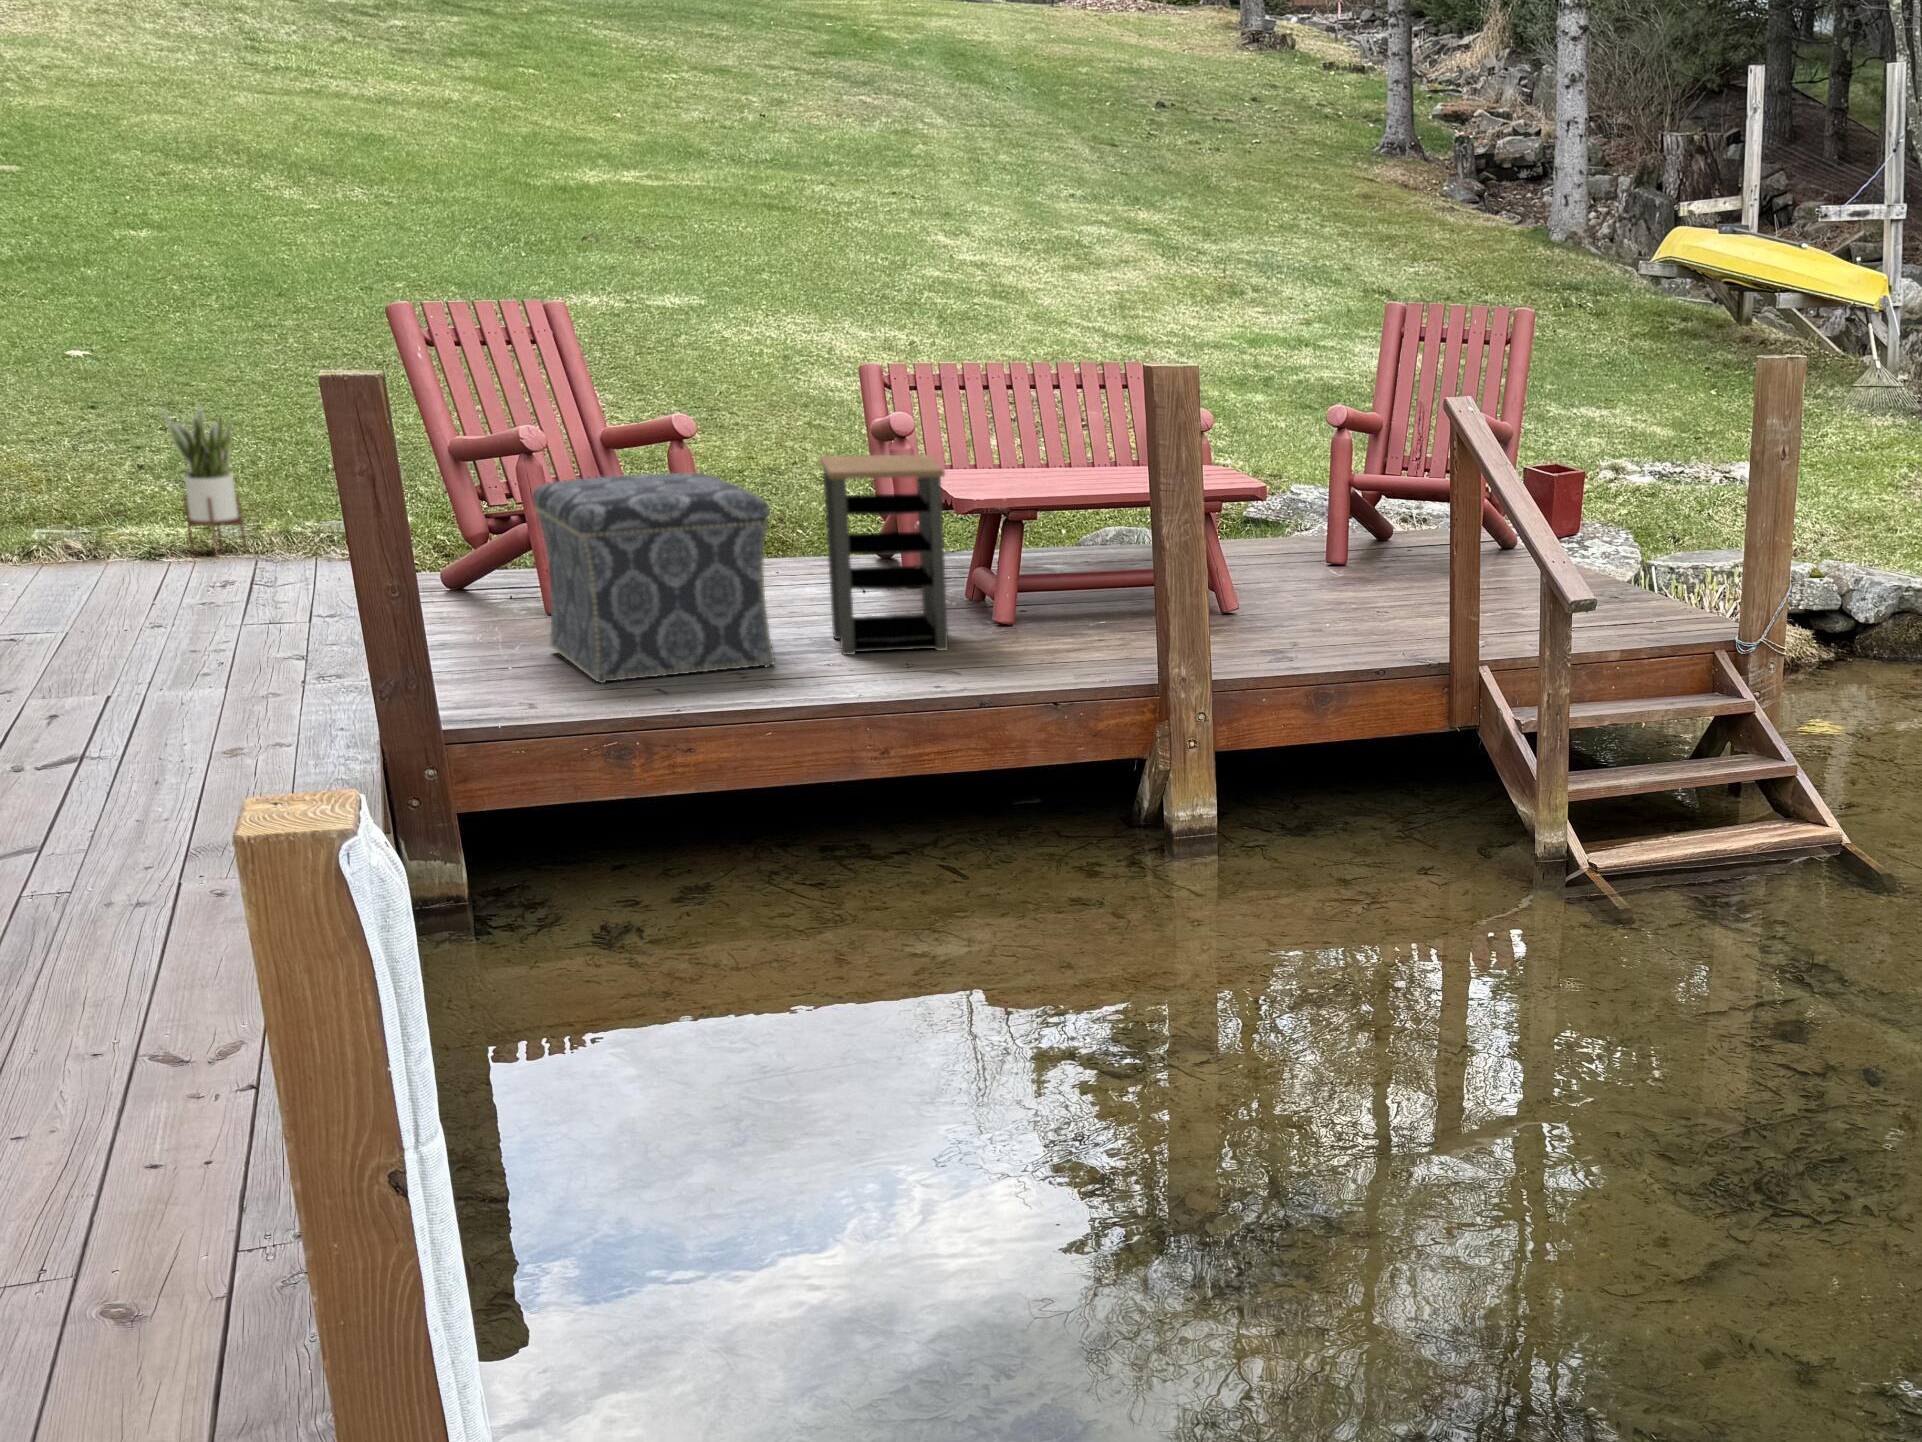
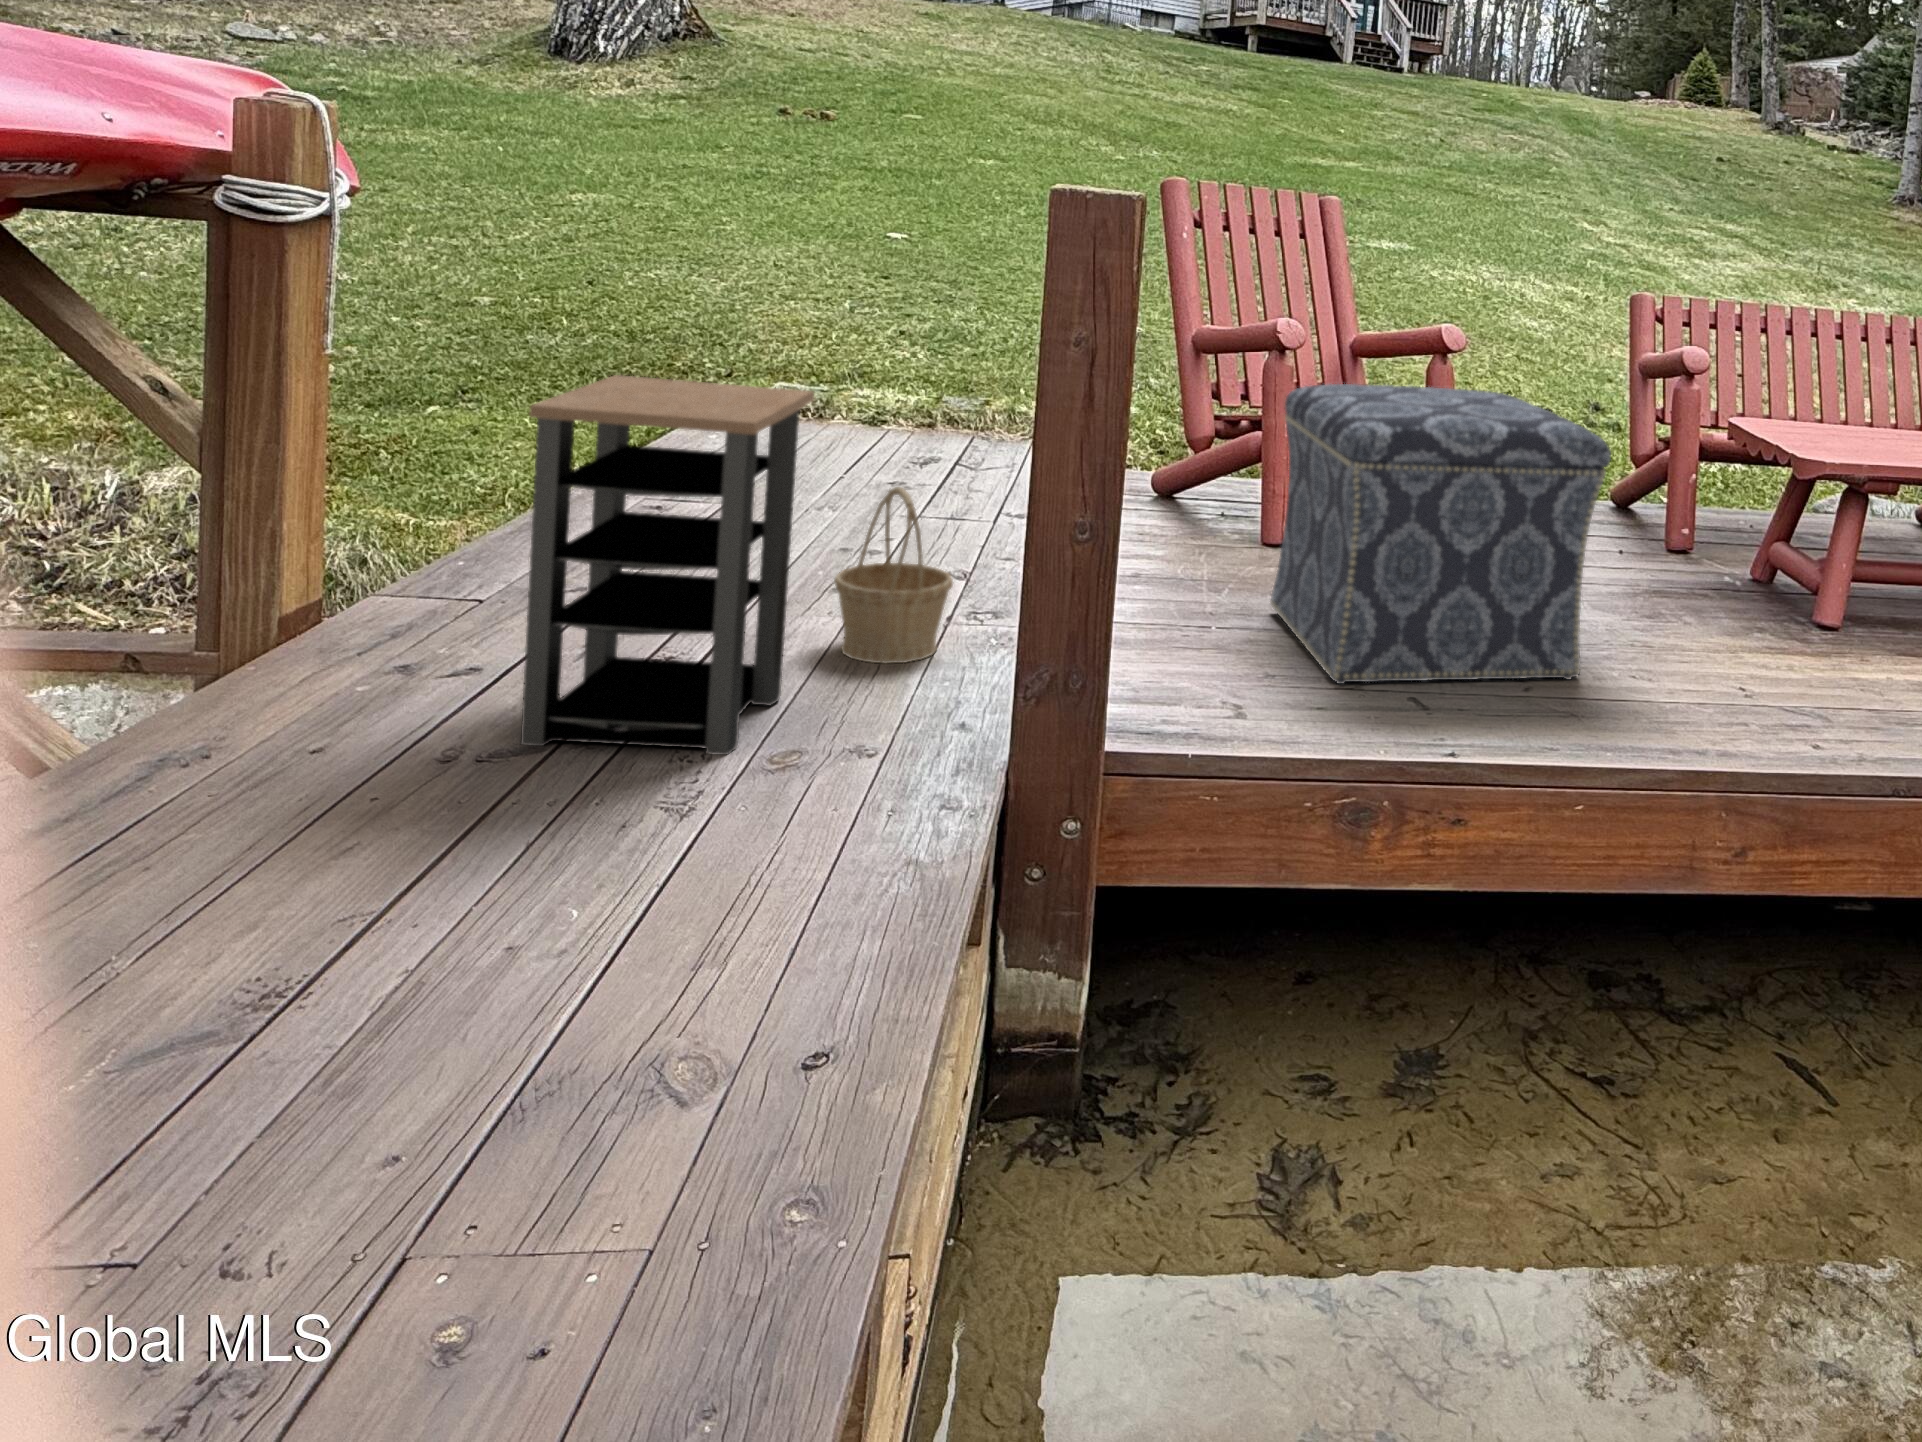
potted plant: present [163,405,246,556] -> none [915,270,982,427]
side table: present [819,454,948,655] -> present [521,375,814,755]
basket: none [223,587,310,710] -> present [834,487,953,664]

